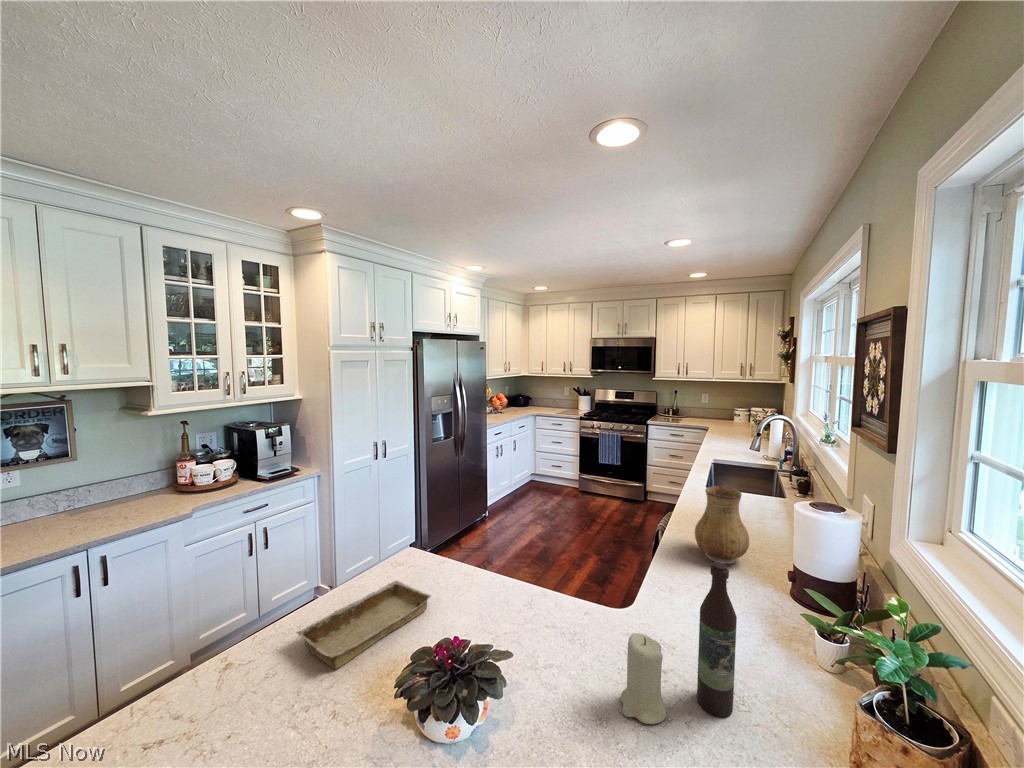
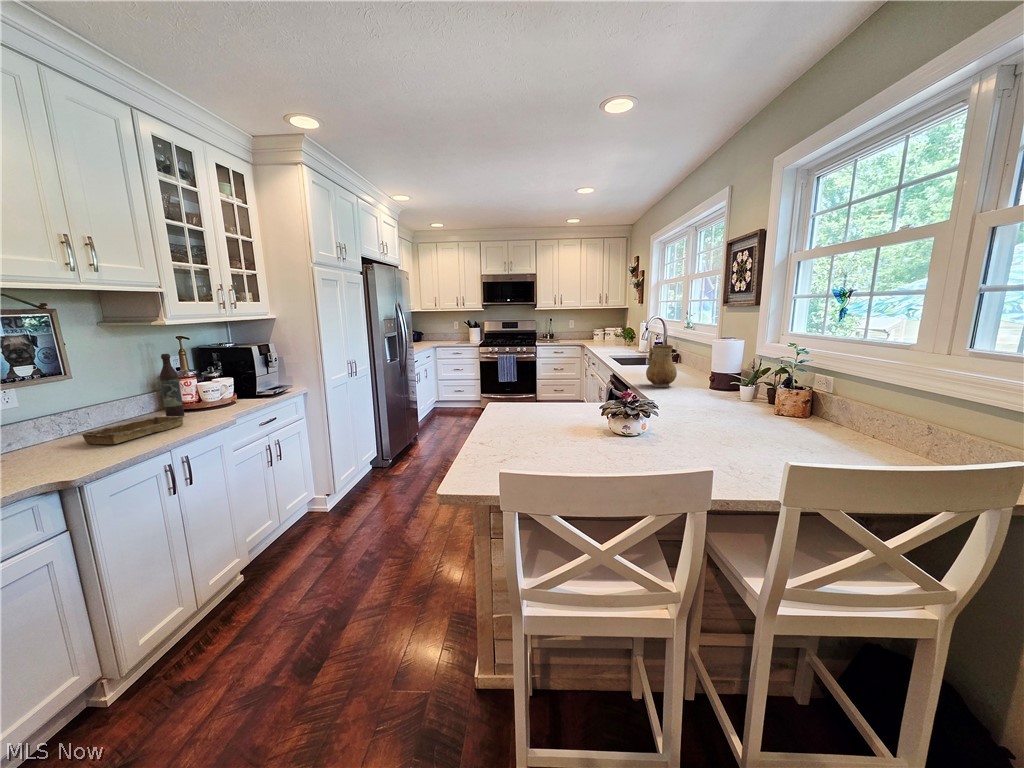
wine bottle: present [697,562,737,717] -> present [159,354,184,416]
tray: present [296,580,431,669] -> present [78,416,184,444]
candle: present [620,633,666,724] -> none [676,383,699,420]

